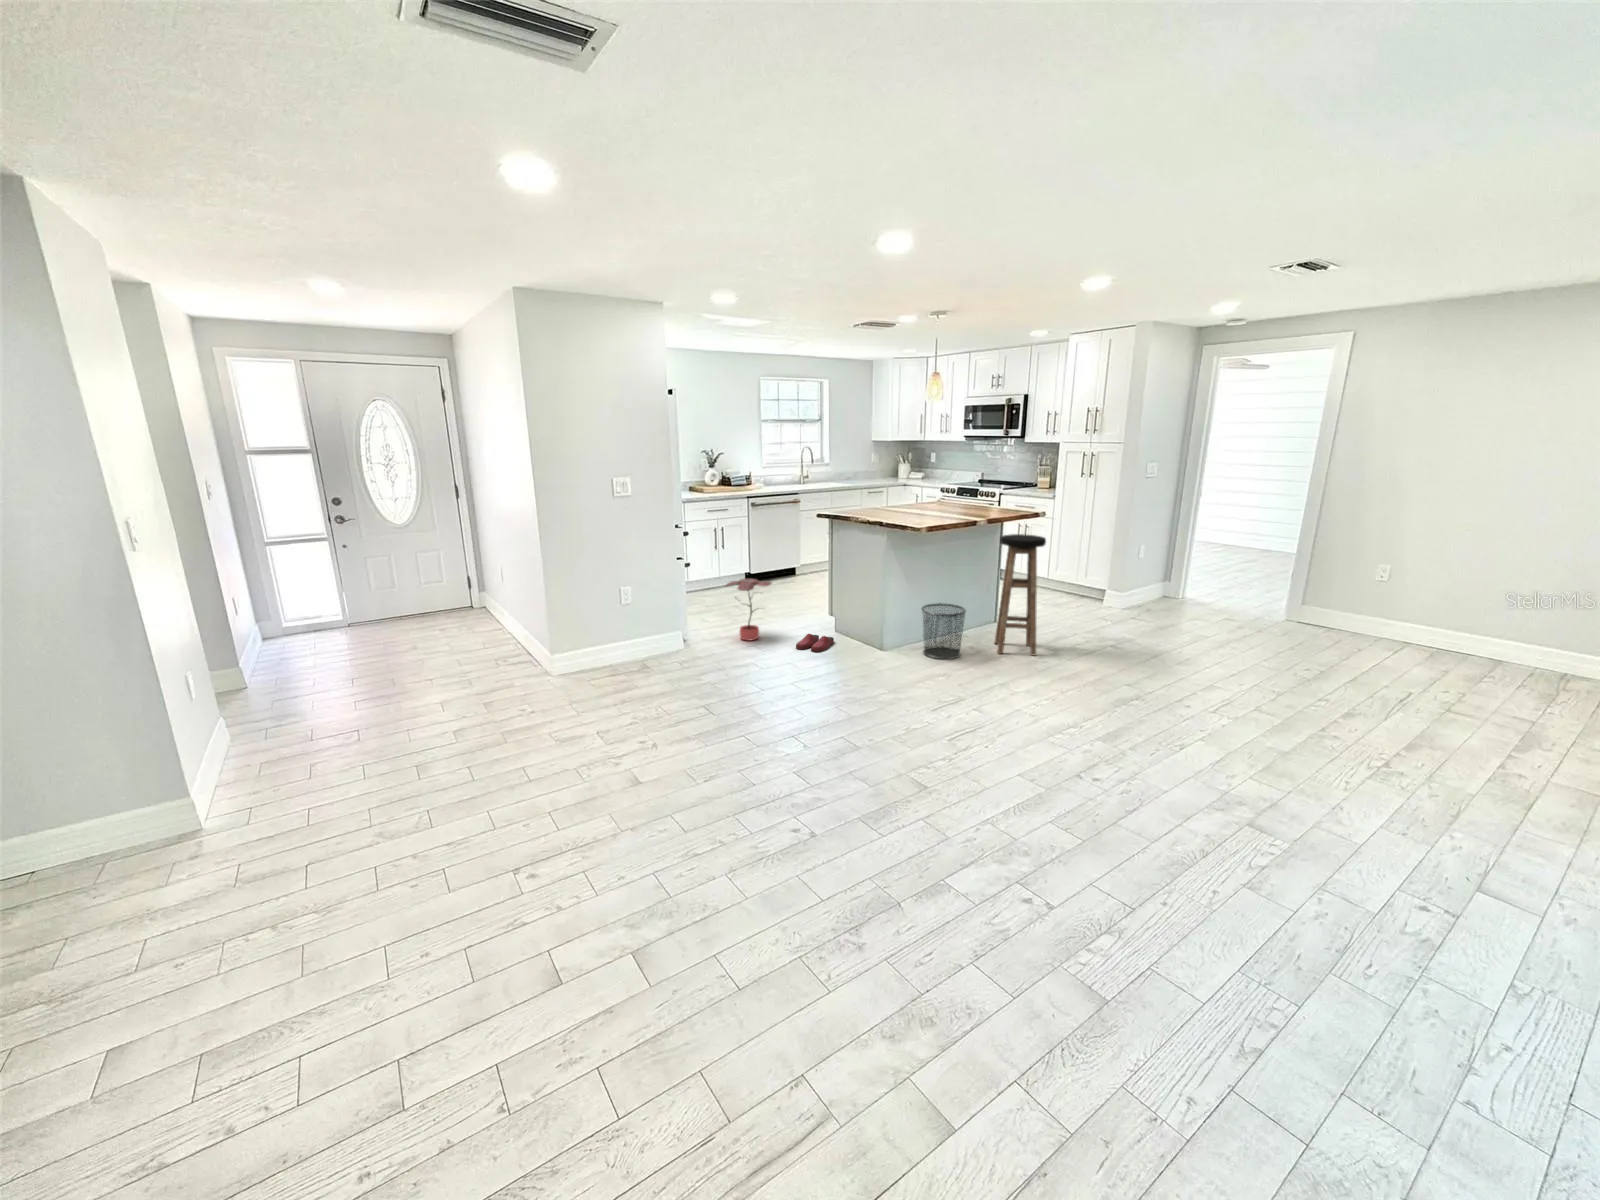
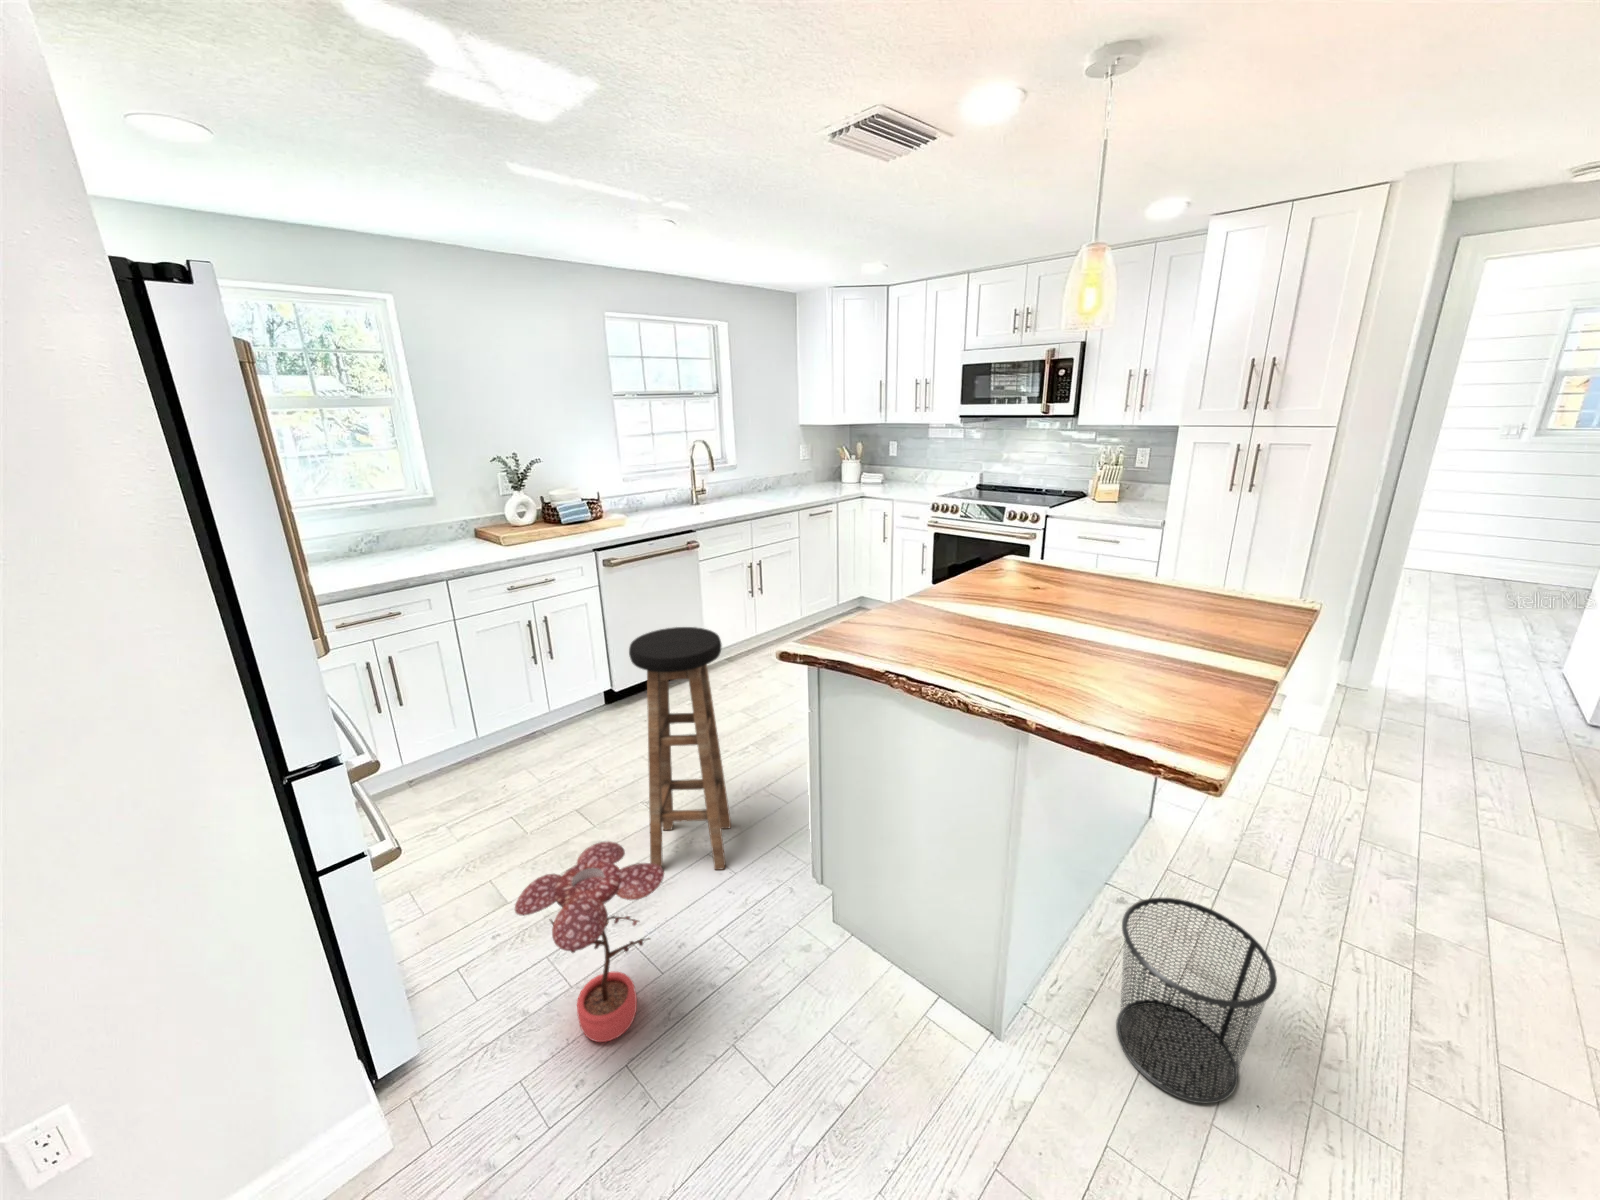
bar stool: present [995,534,1046,655] -> present [629,627,731,870]
slippers: present [796,634,834,652] -> none [754,981,853,1110]

